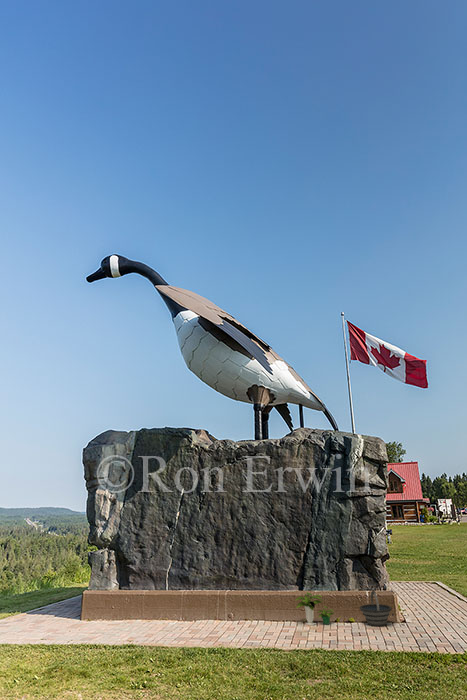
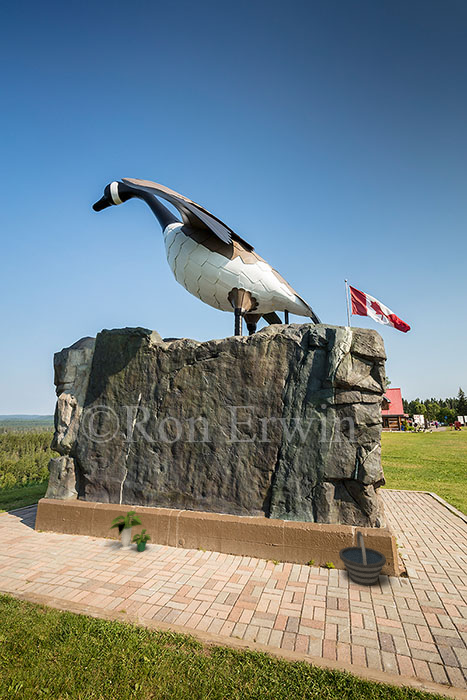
potted plant: present [296,592,334,625] -> present [110,511,151,552]

